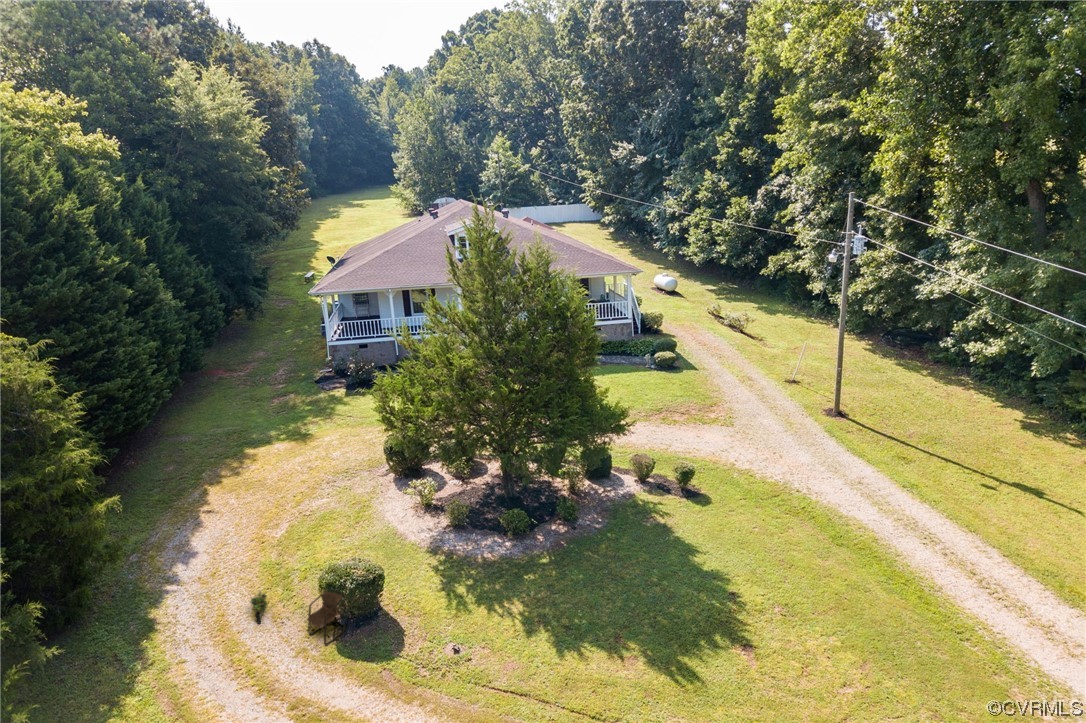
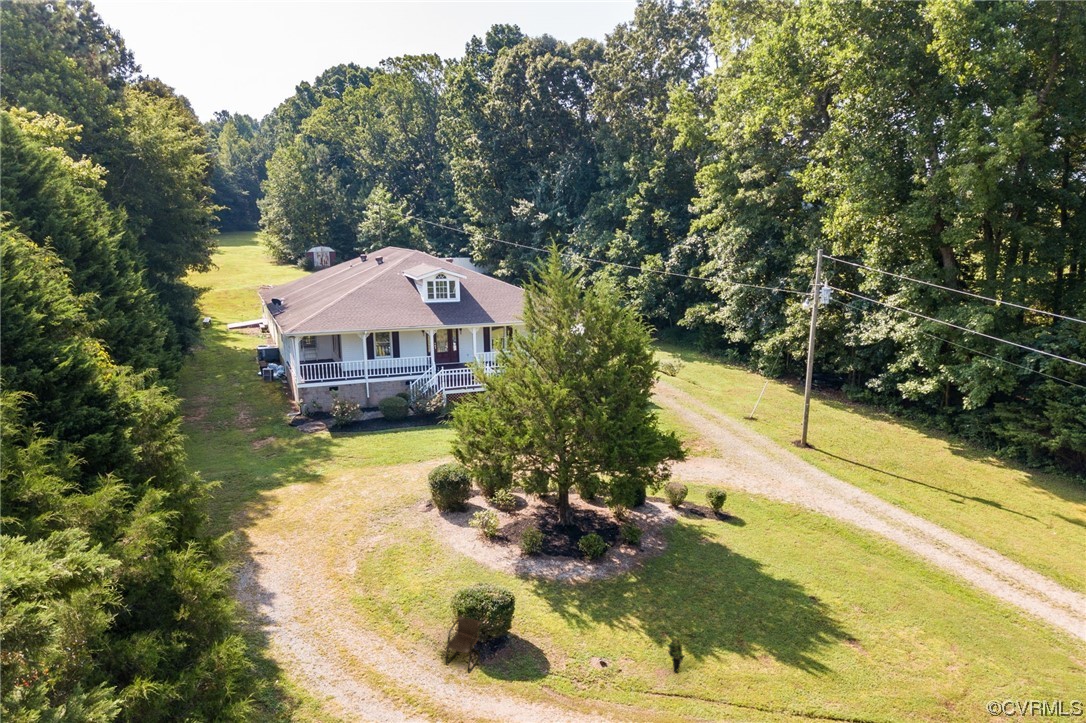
potted plant: present [250,592,268,624] -> present [668,637,685,673]

